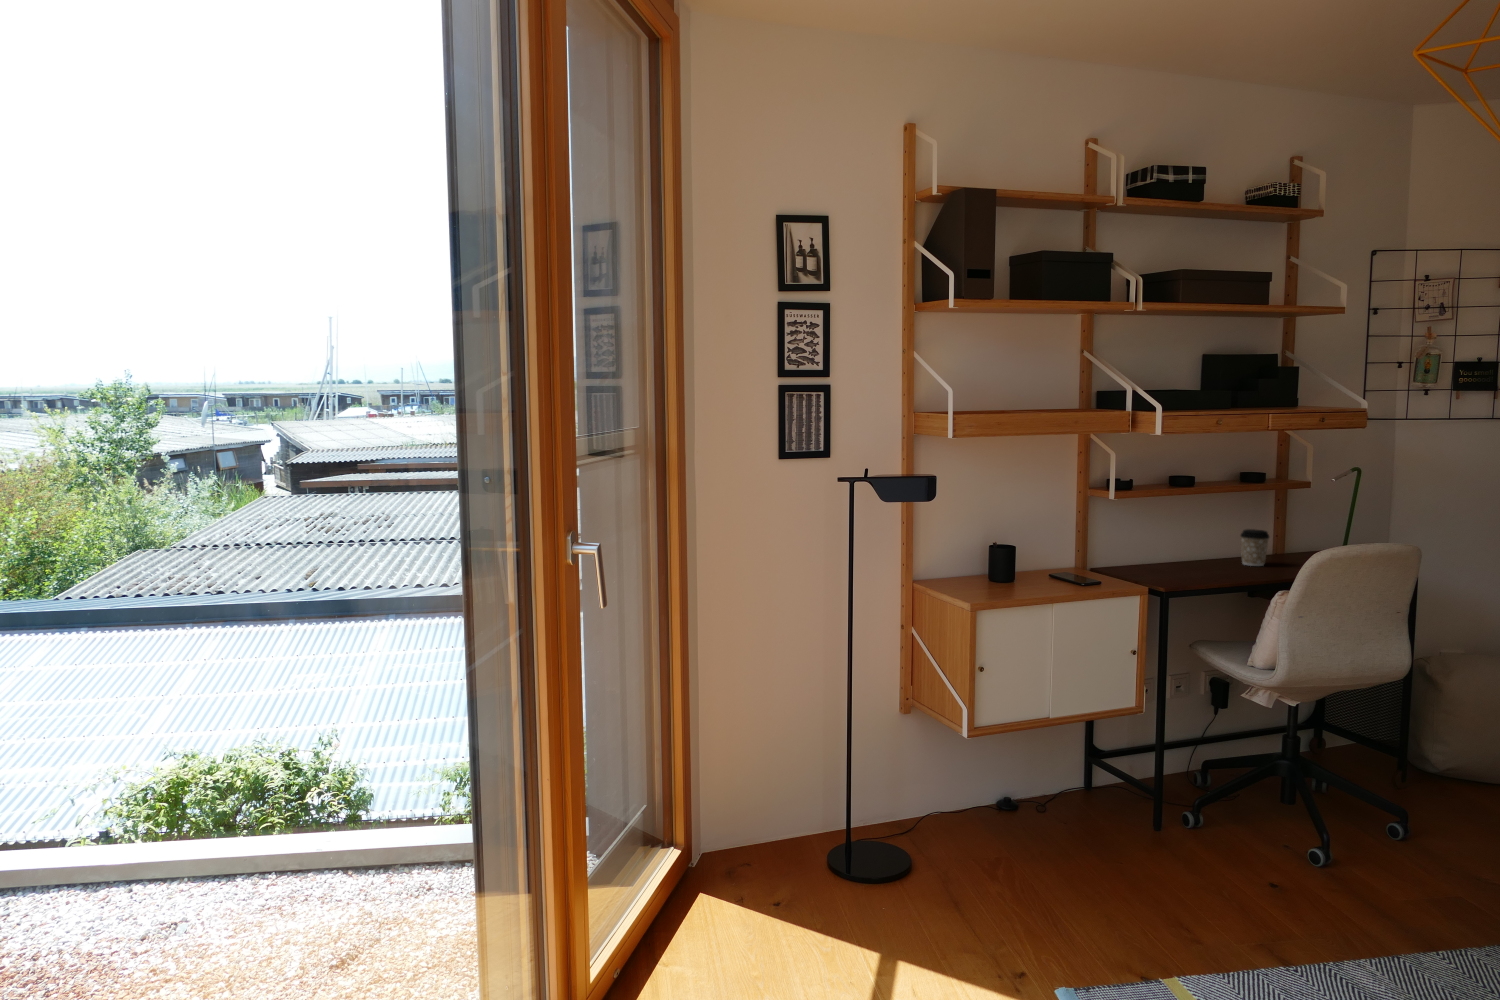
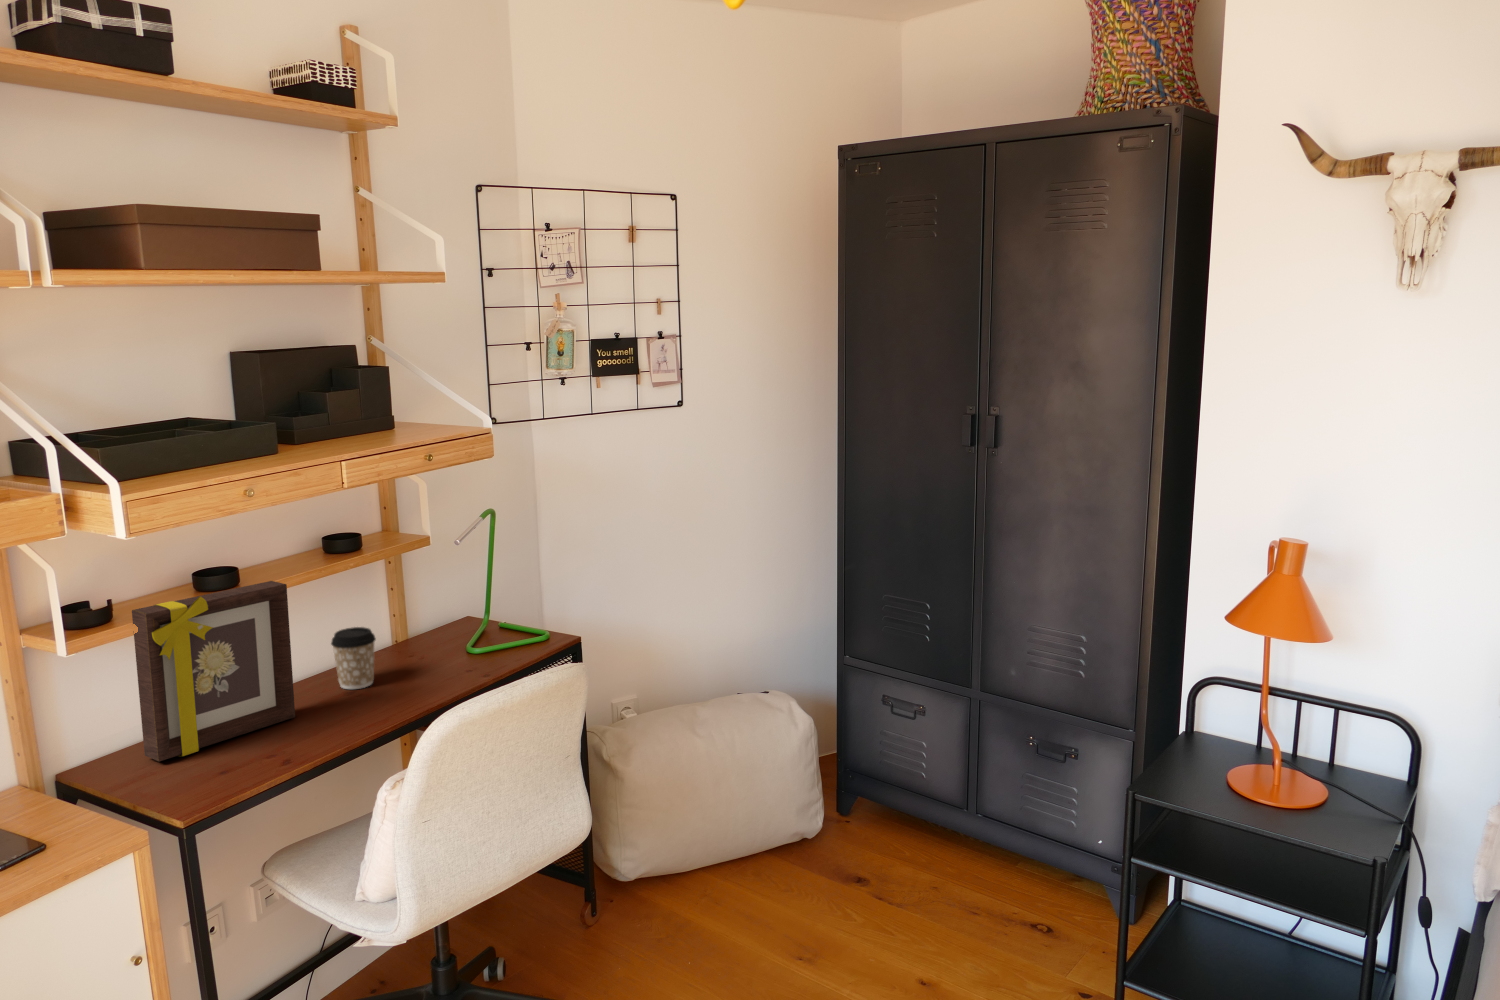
picture frame: none [1137,485,1223,572] -> present [132,581,295,761]

